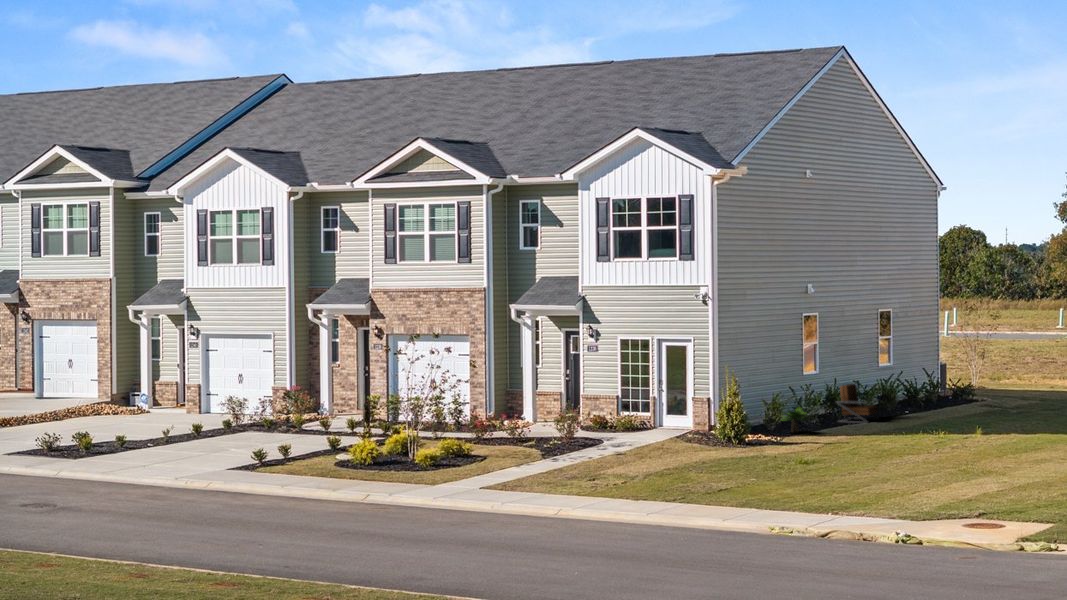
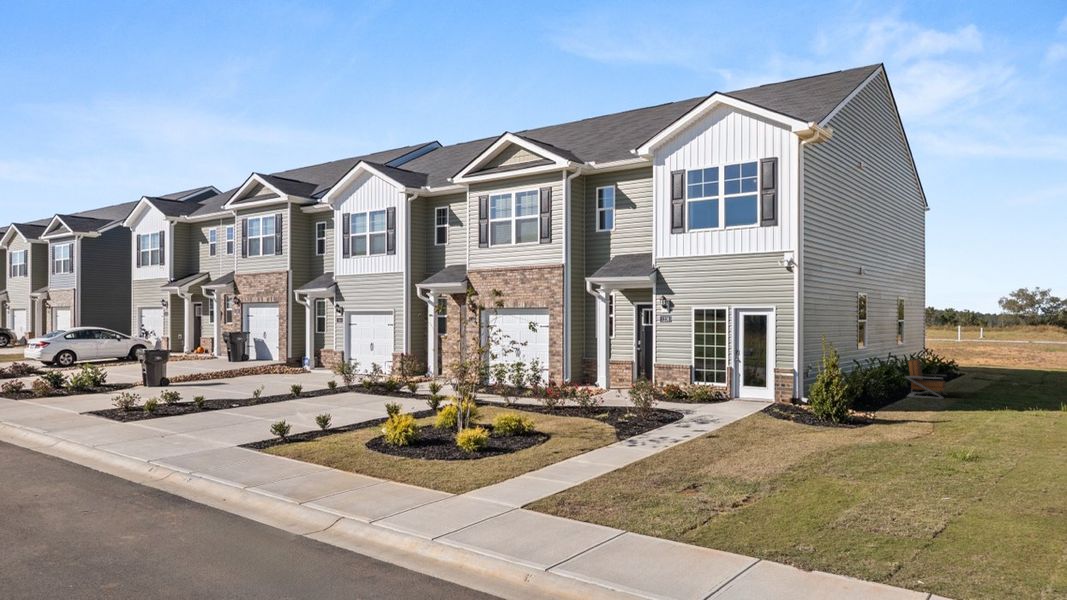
potted plant: present [782,408,807,433] -> none [865,381,903,409]

